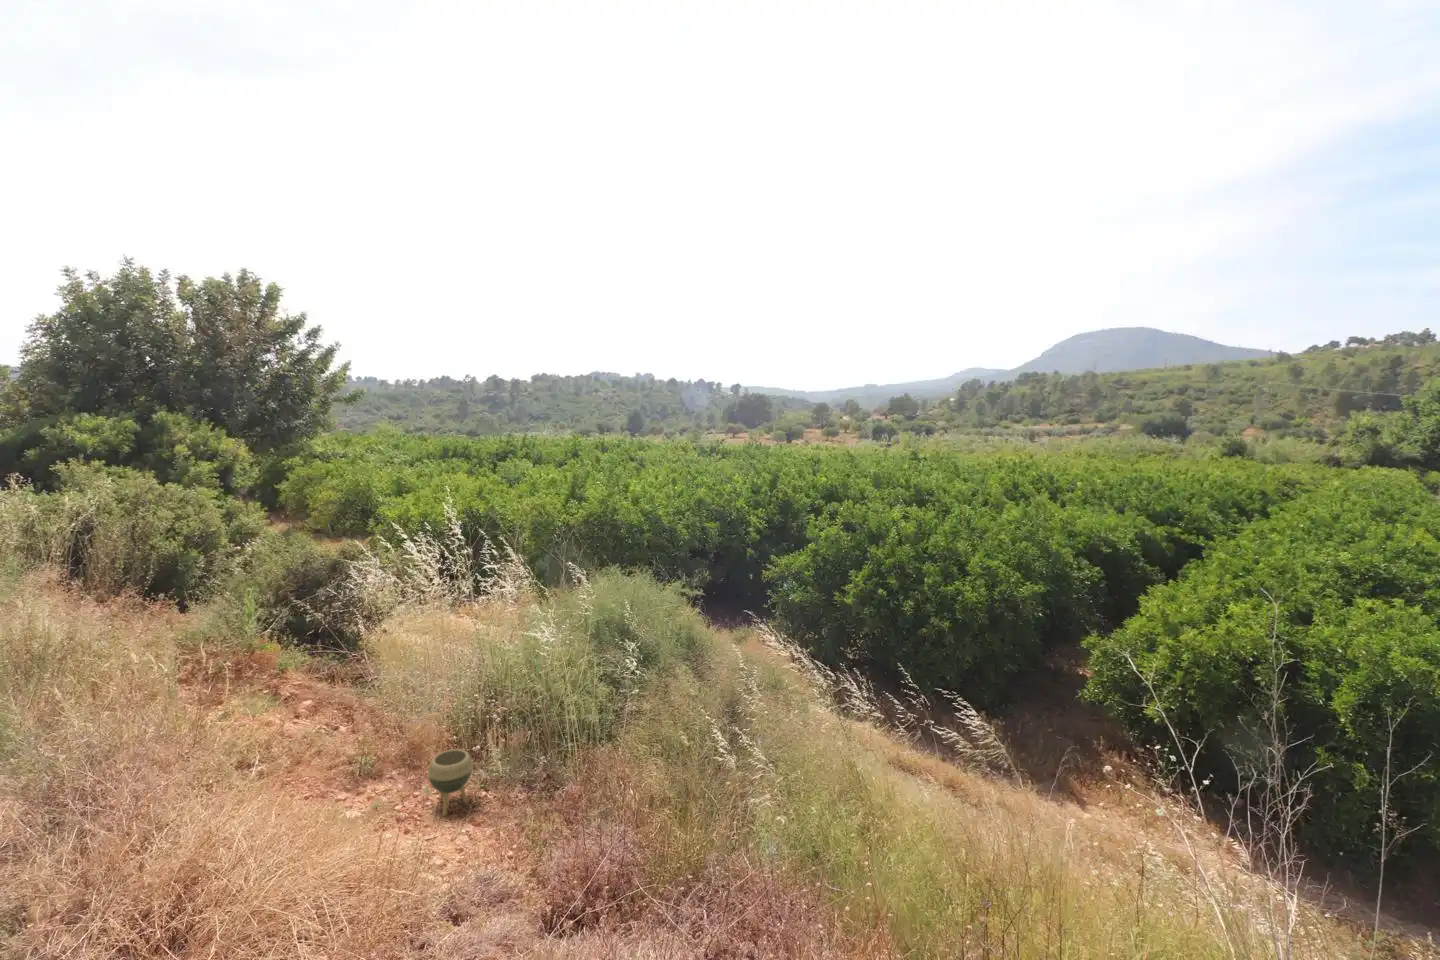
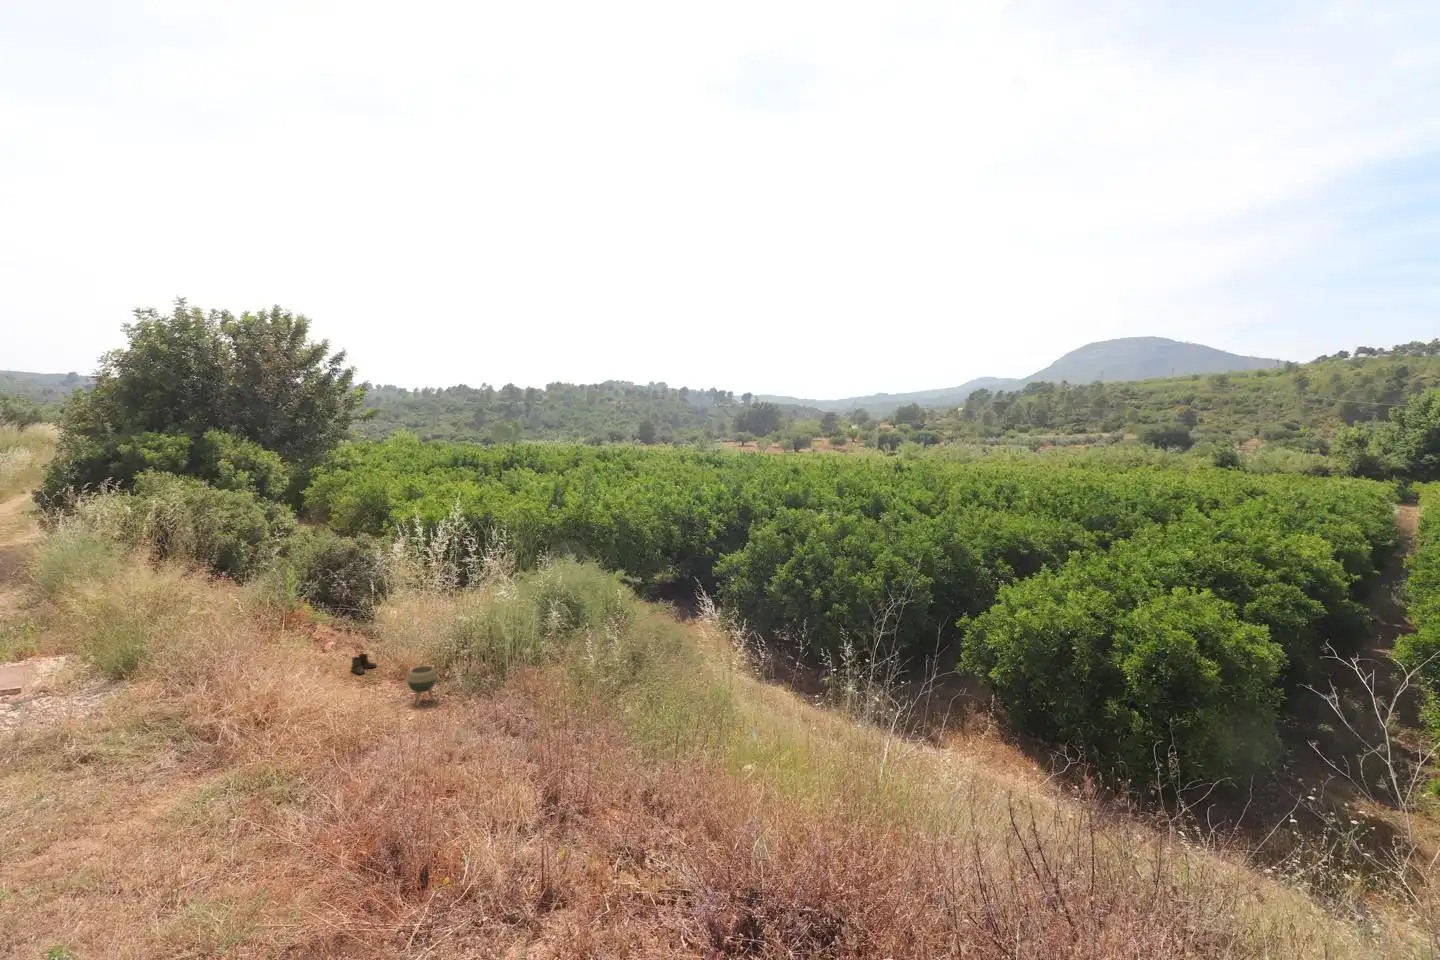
boots: none [336,723,377,758] -> present [351,654,376,674]

